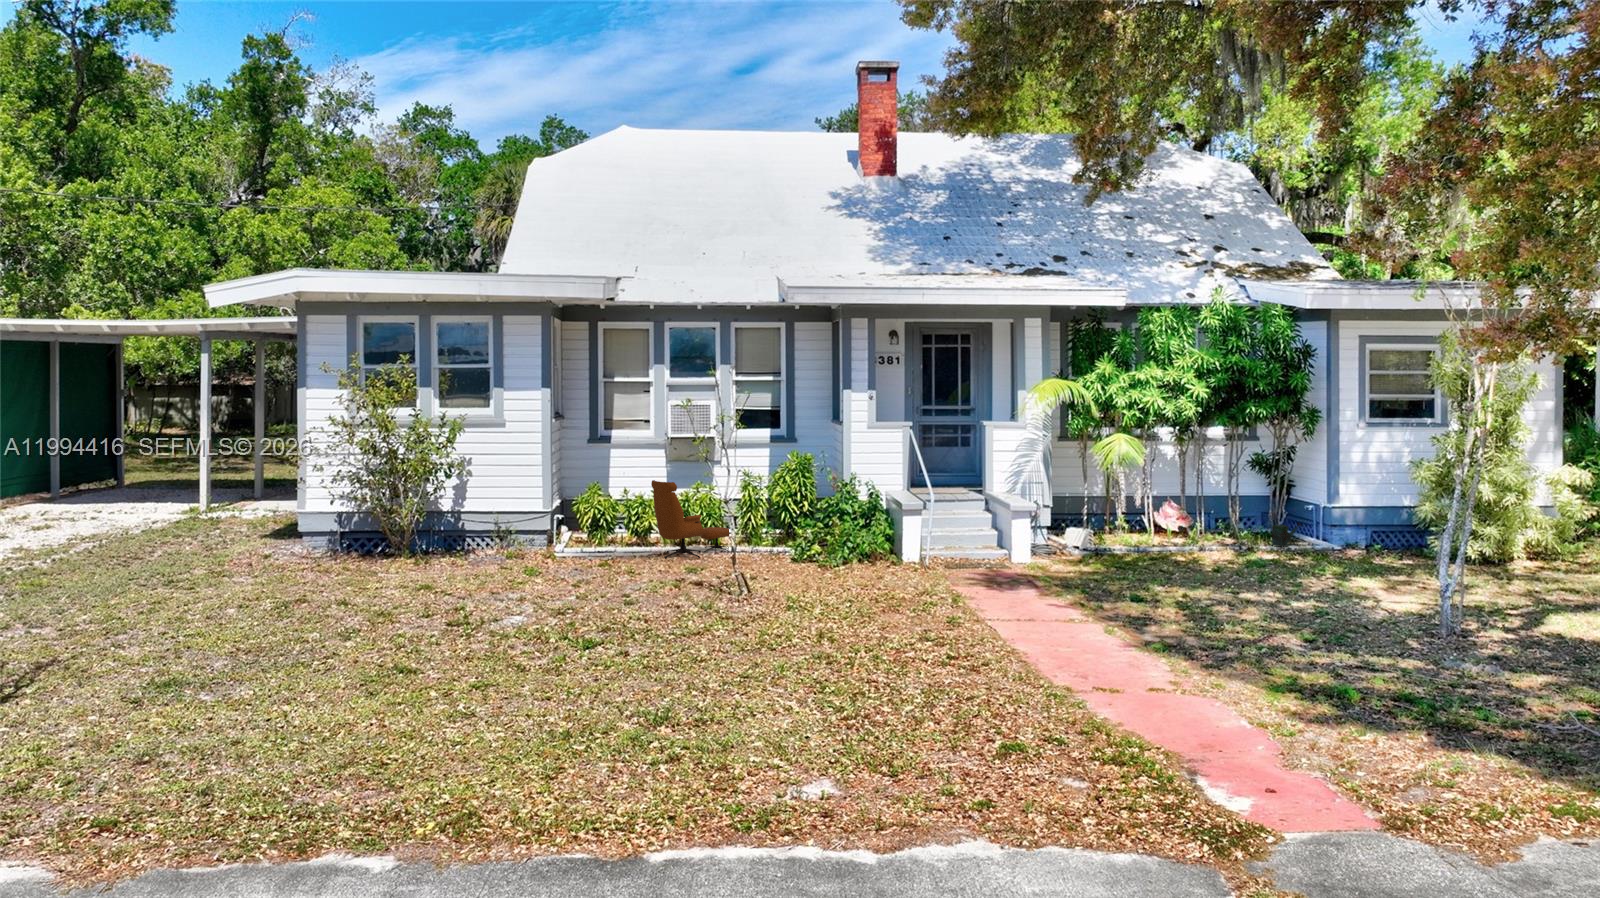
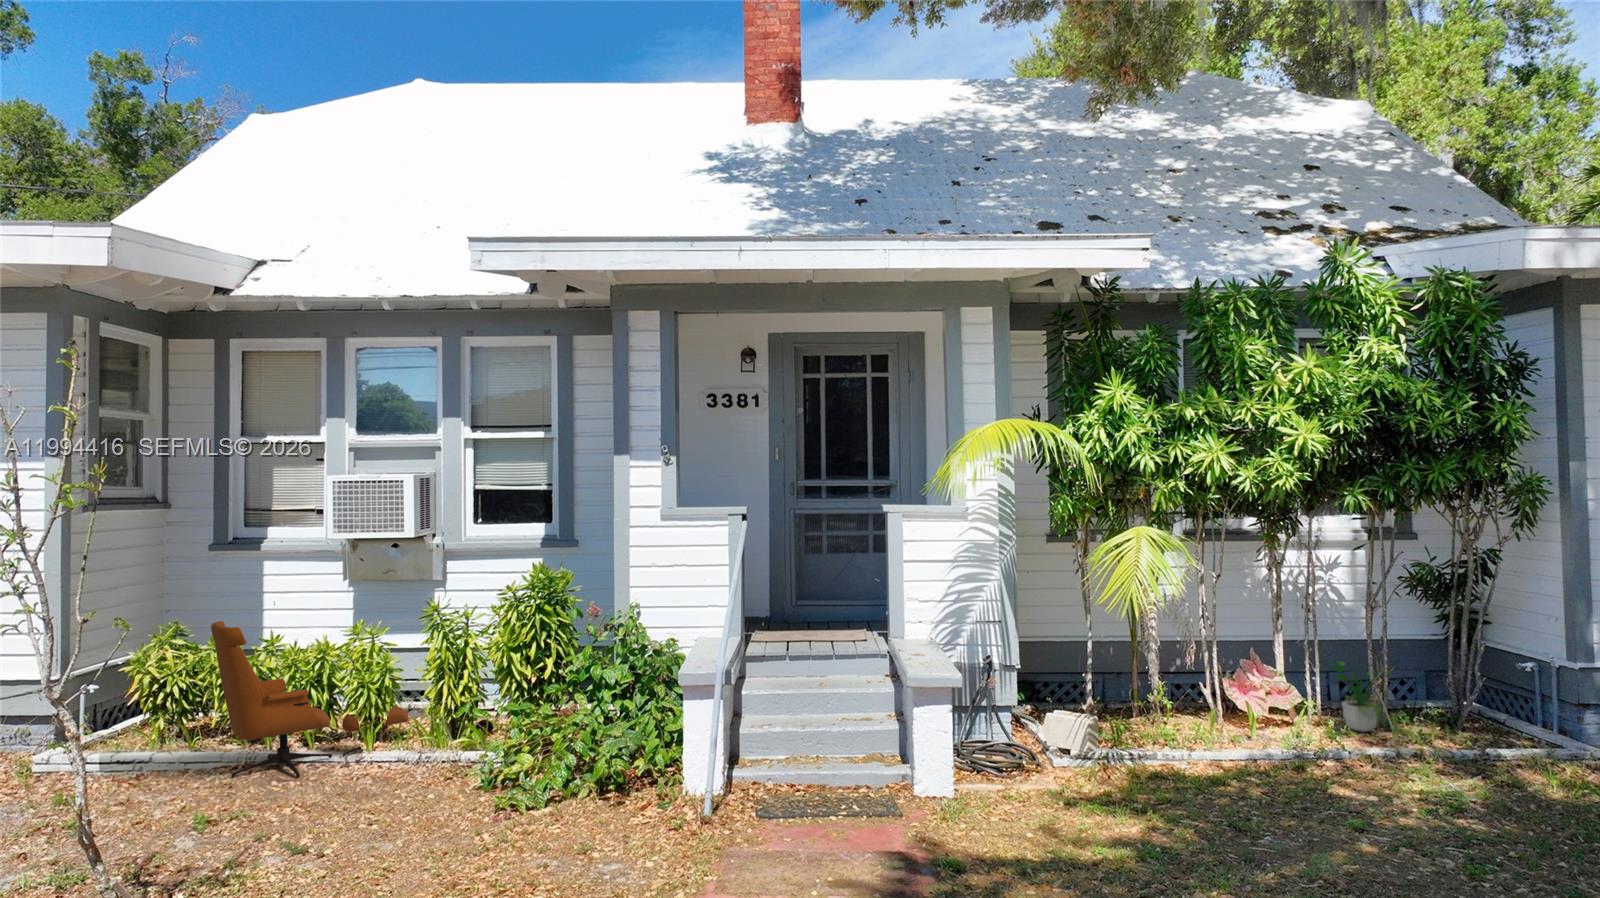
potted plant: none [1208,497,1240,542] -> present [1332,661,1391,732]
watering can: present [1268,523,1301,547] -> none [1454,696,1526,747]

